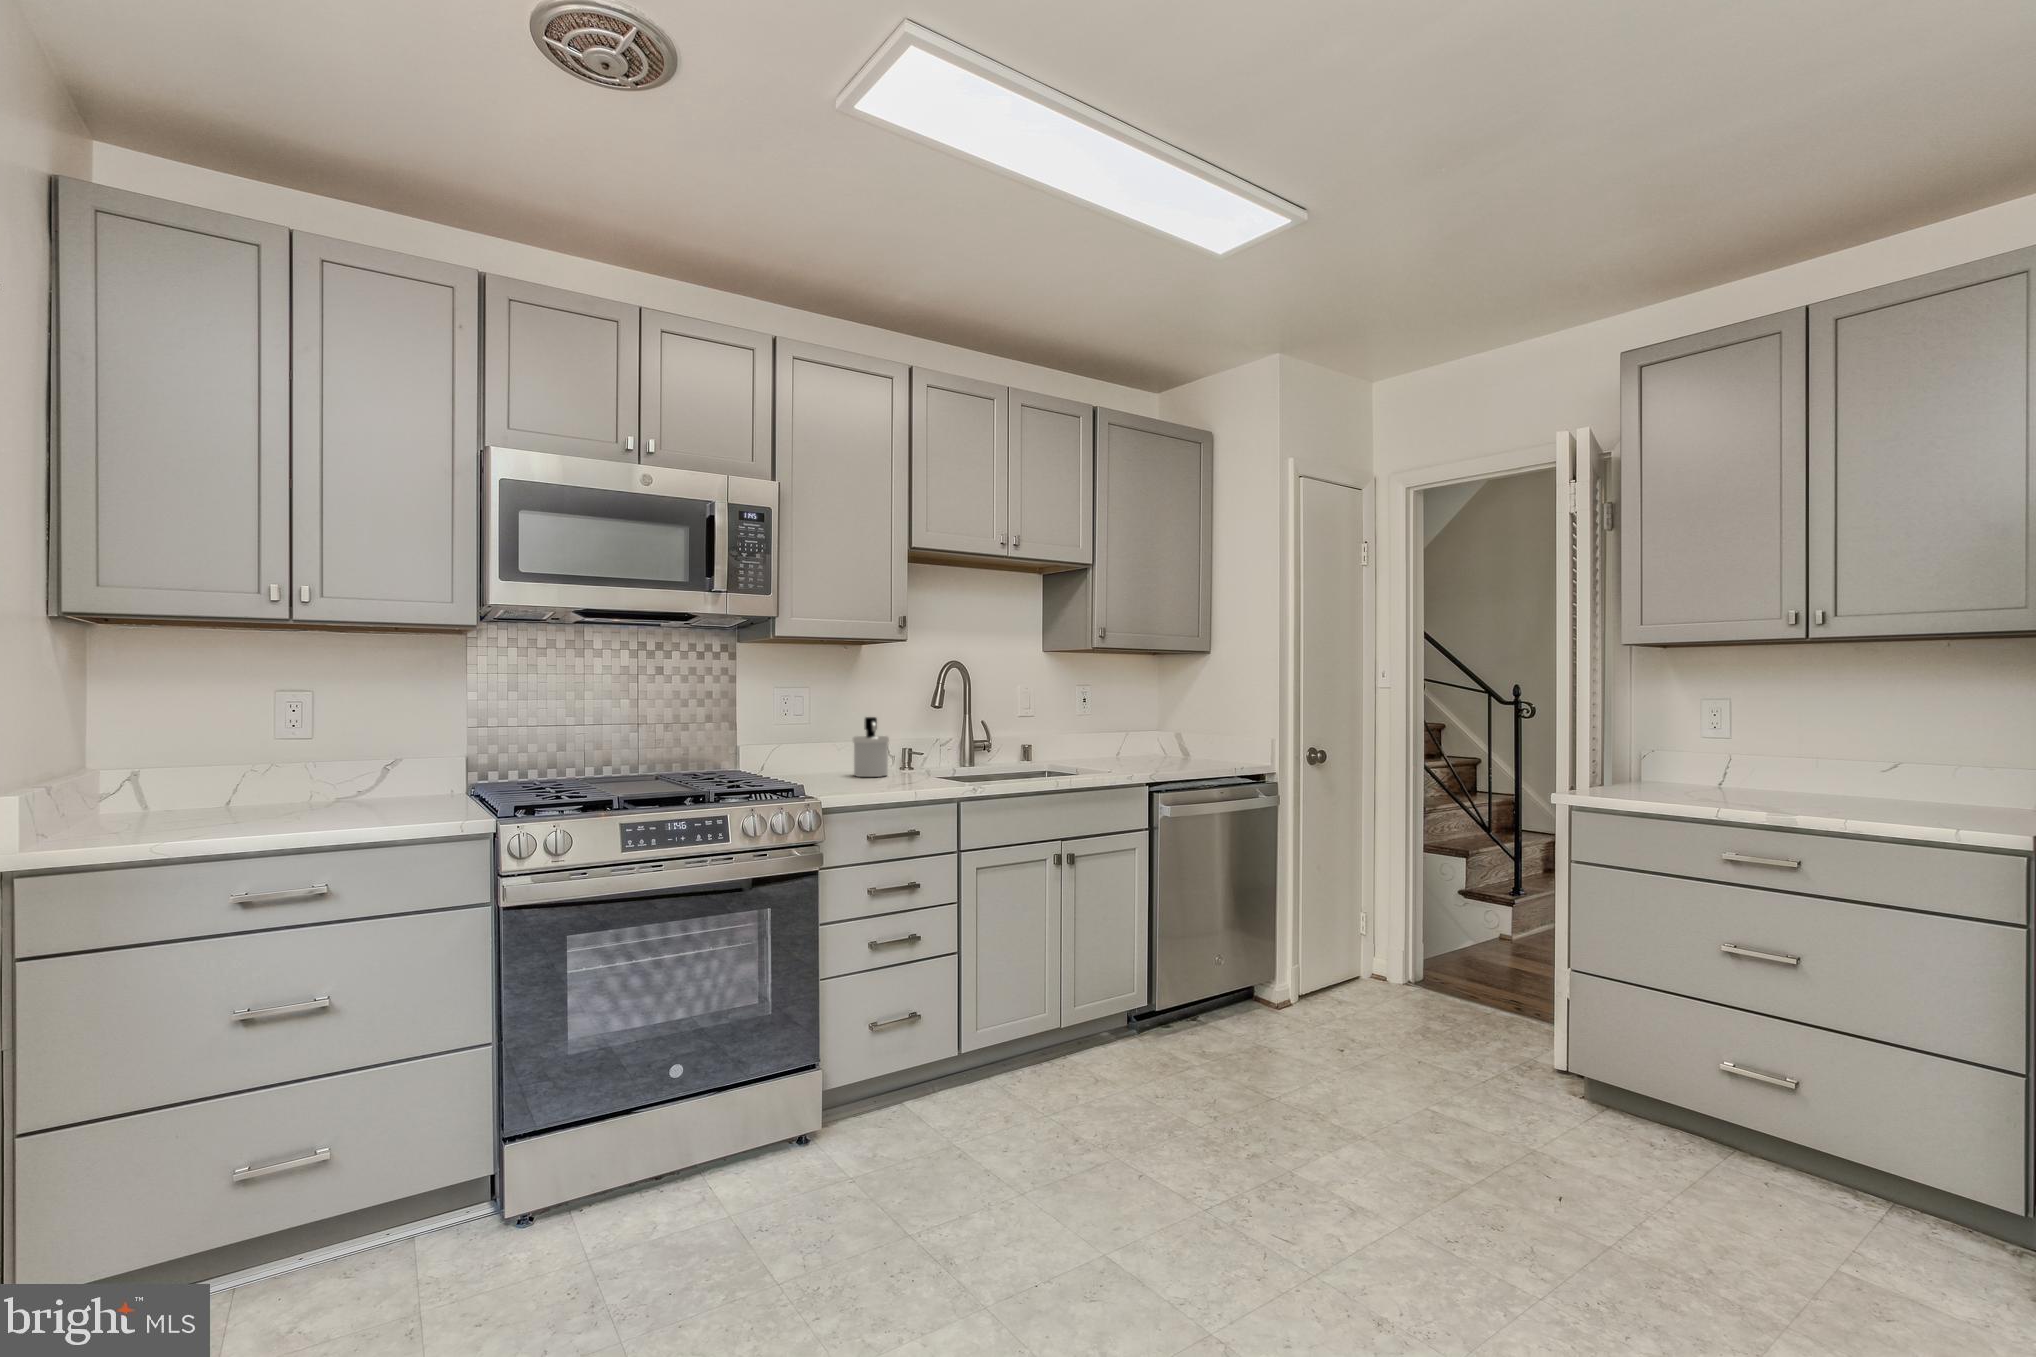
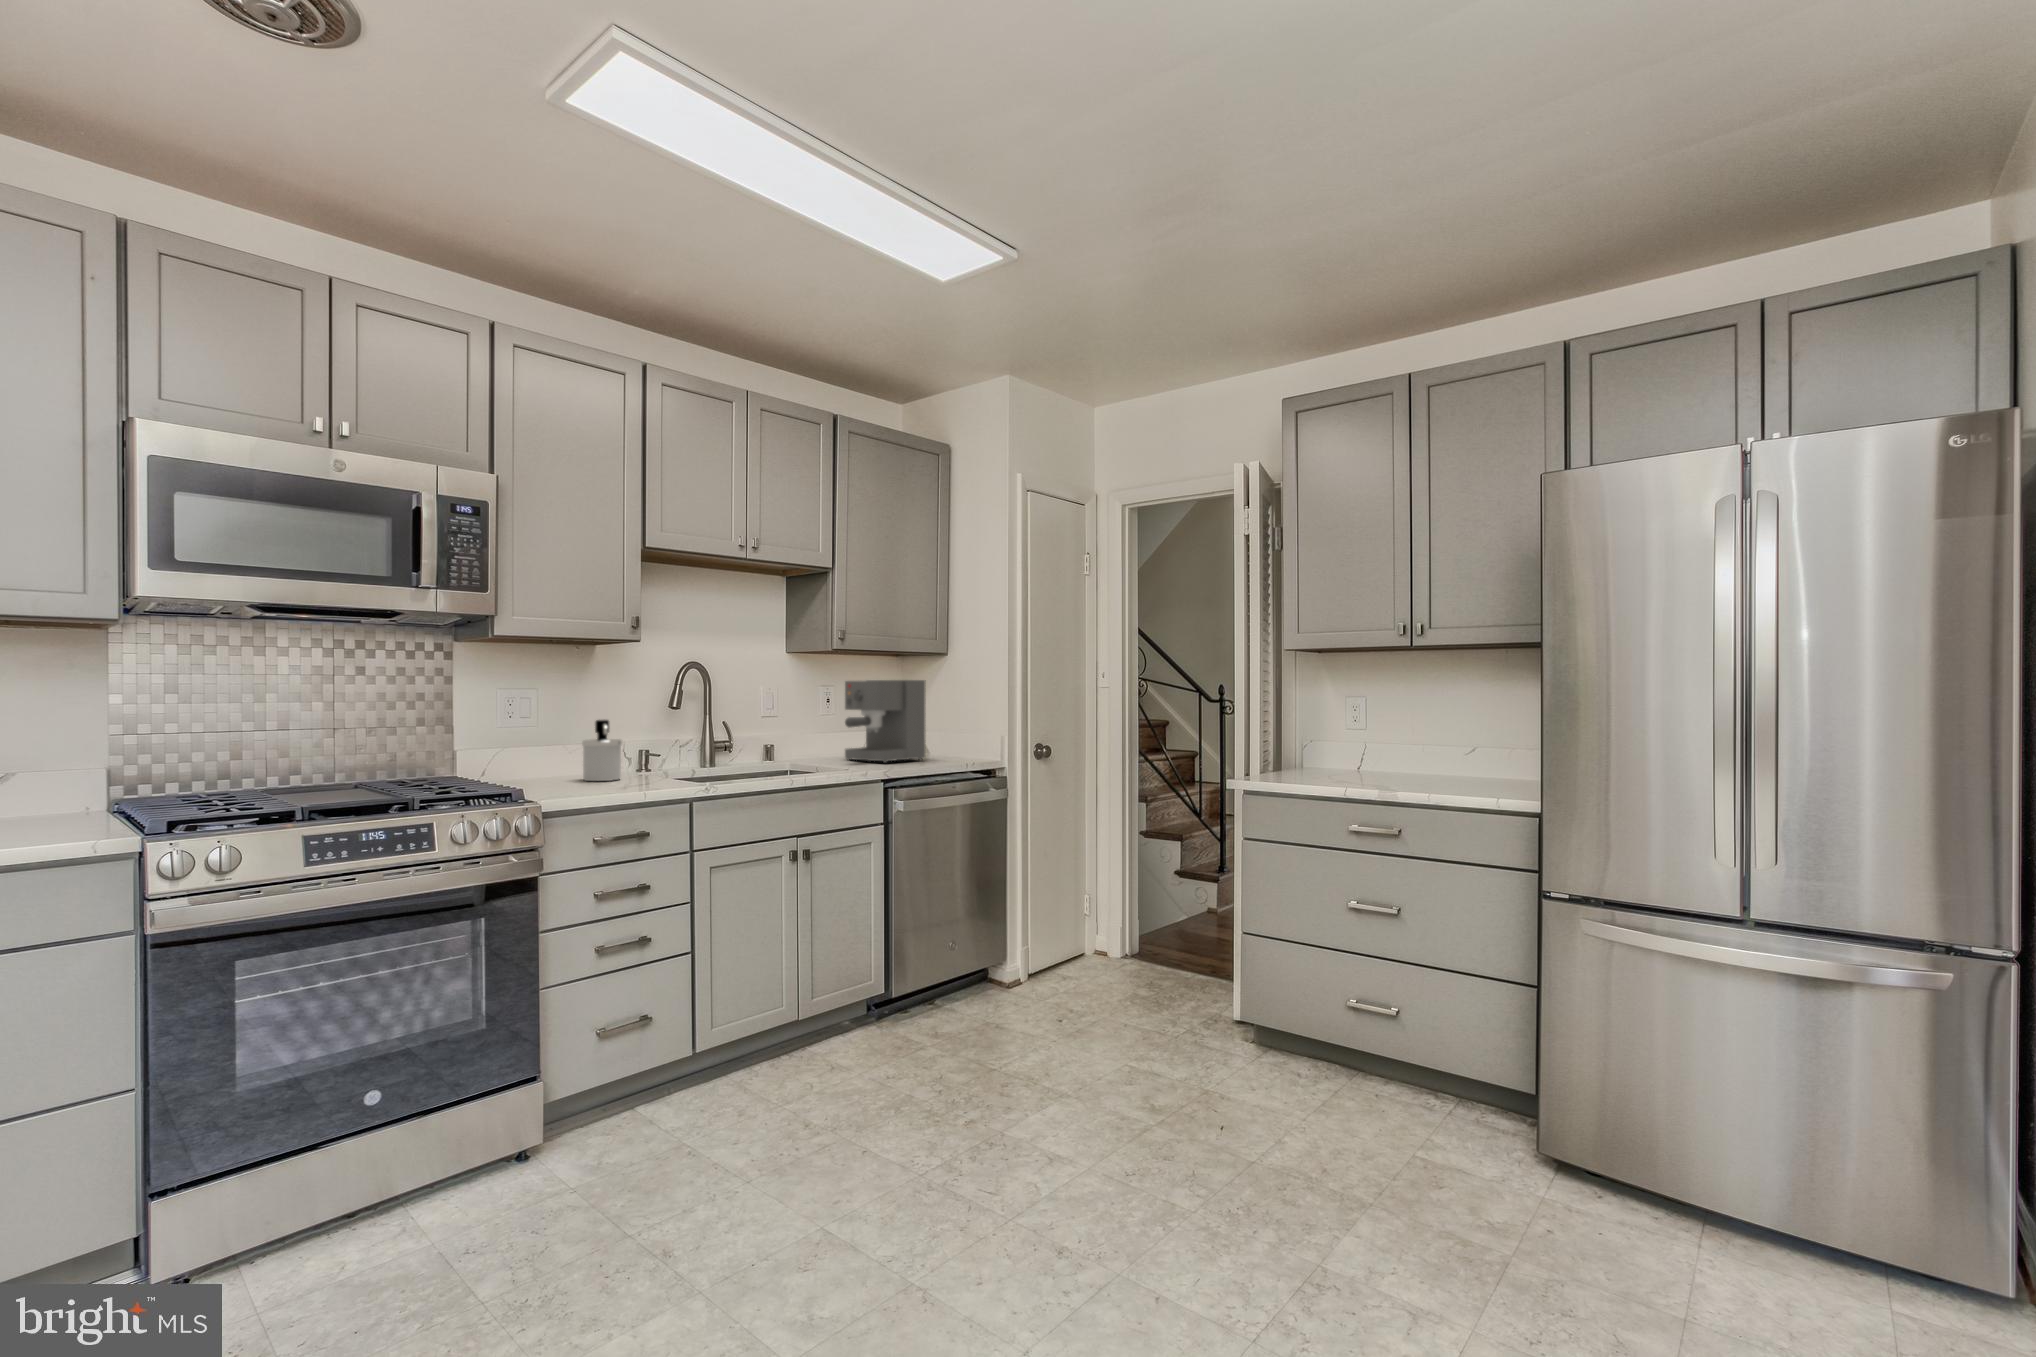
coffee maker: none [1099,677,1184,764] -> present [845,680,926,763]

